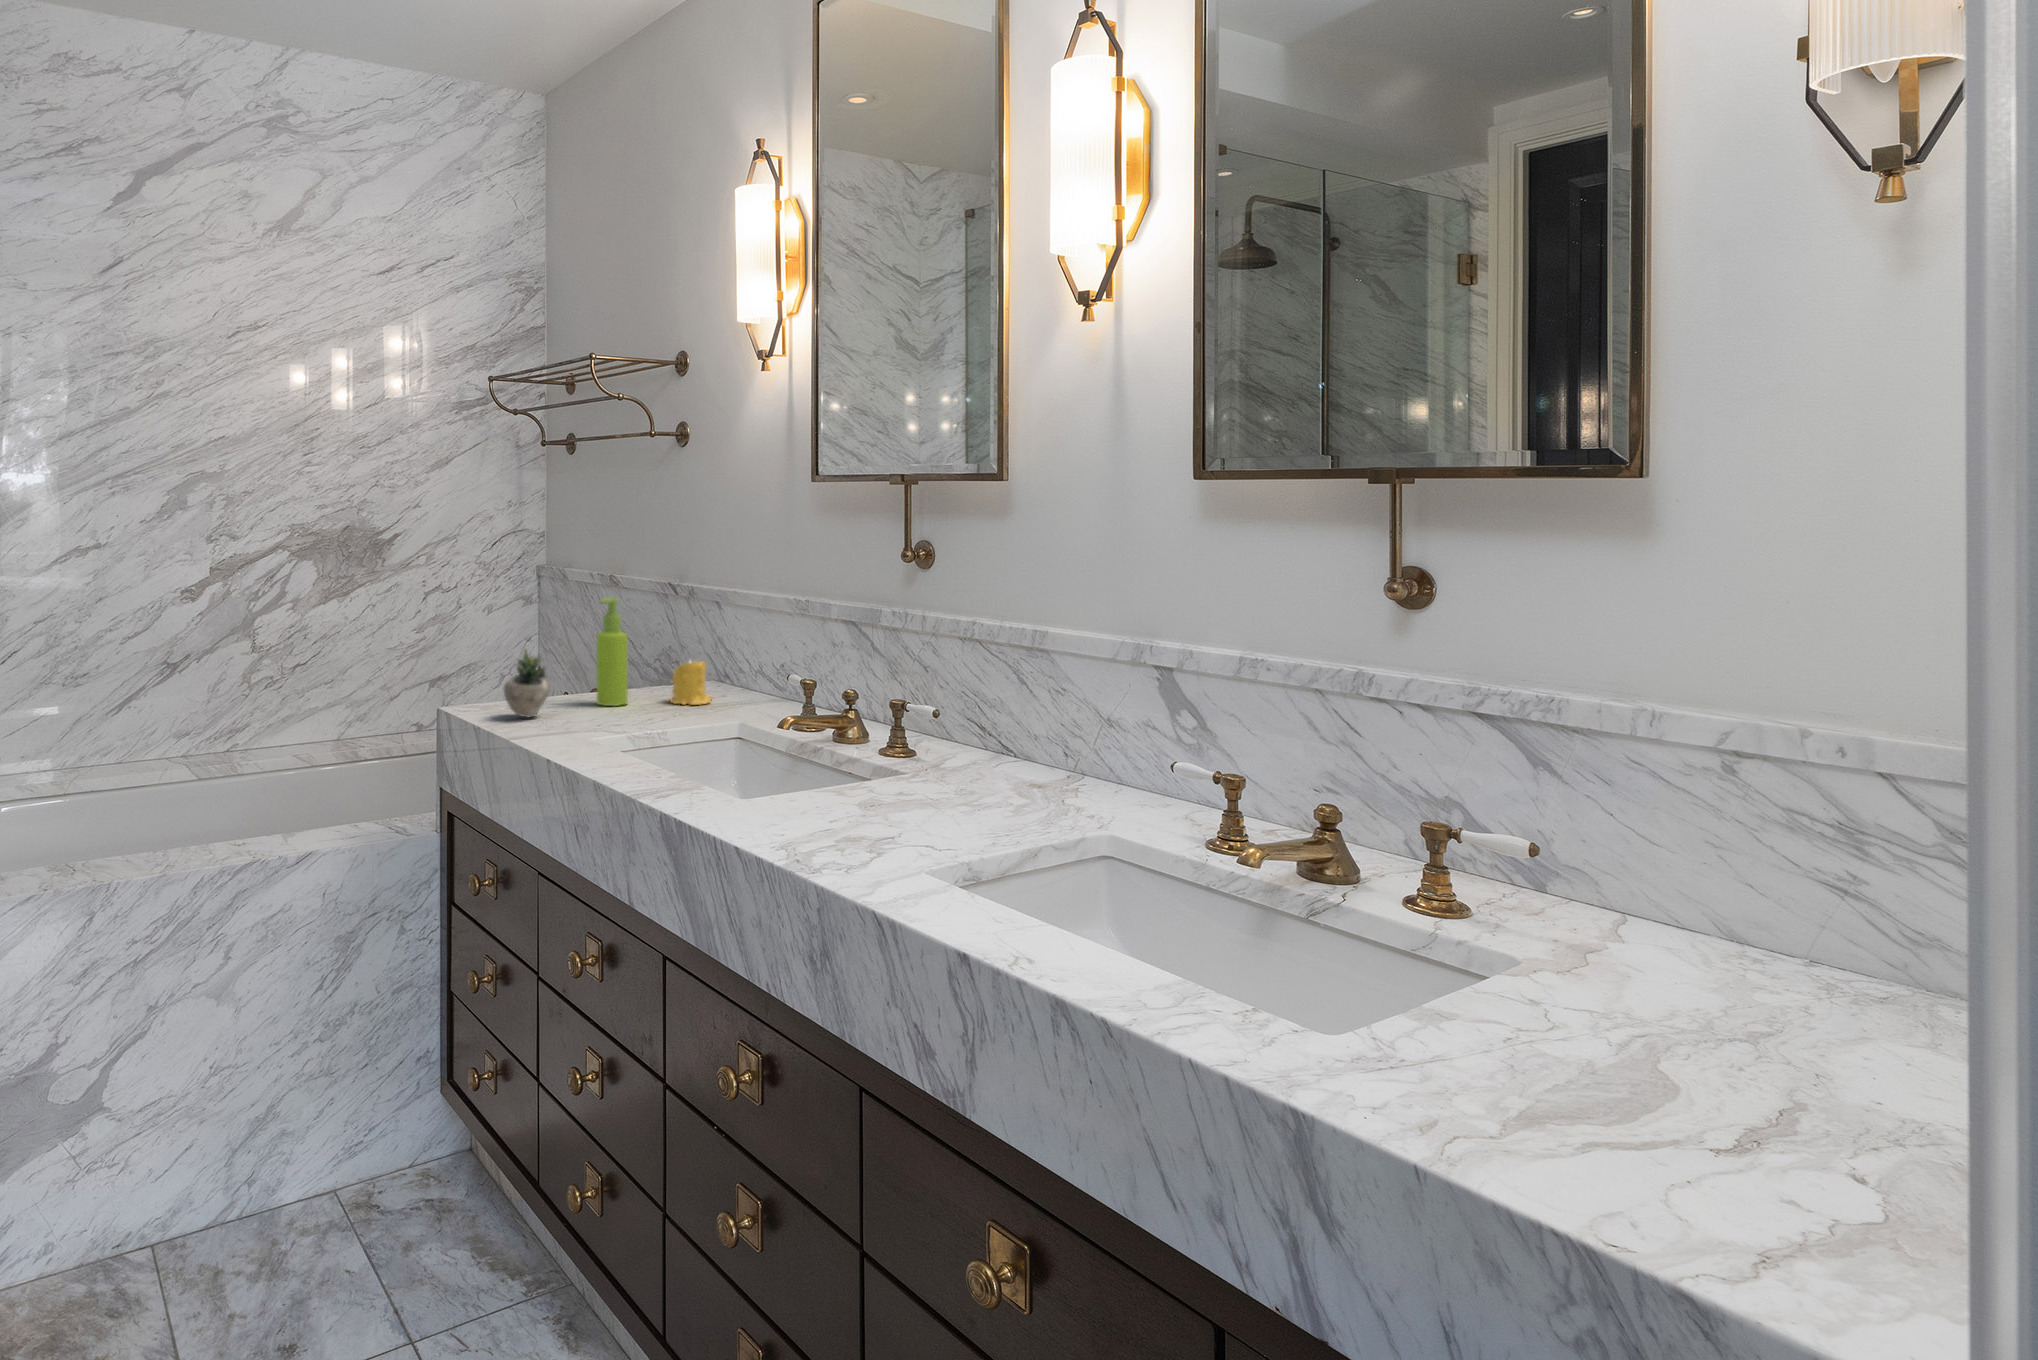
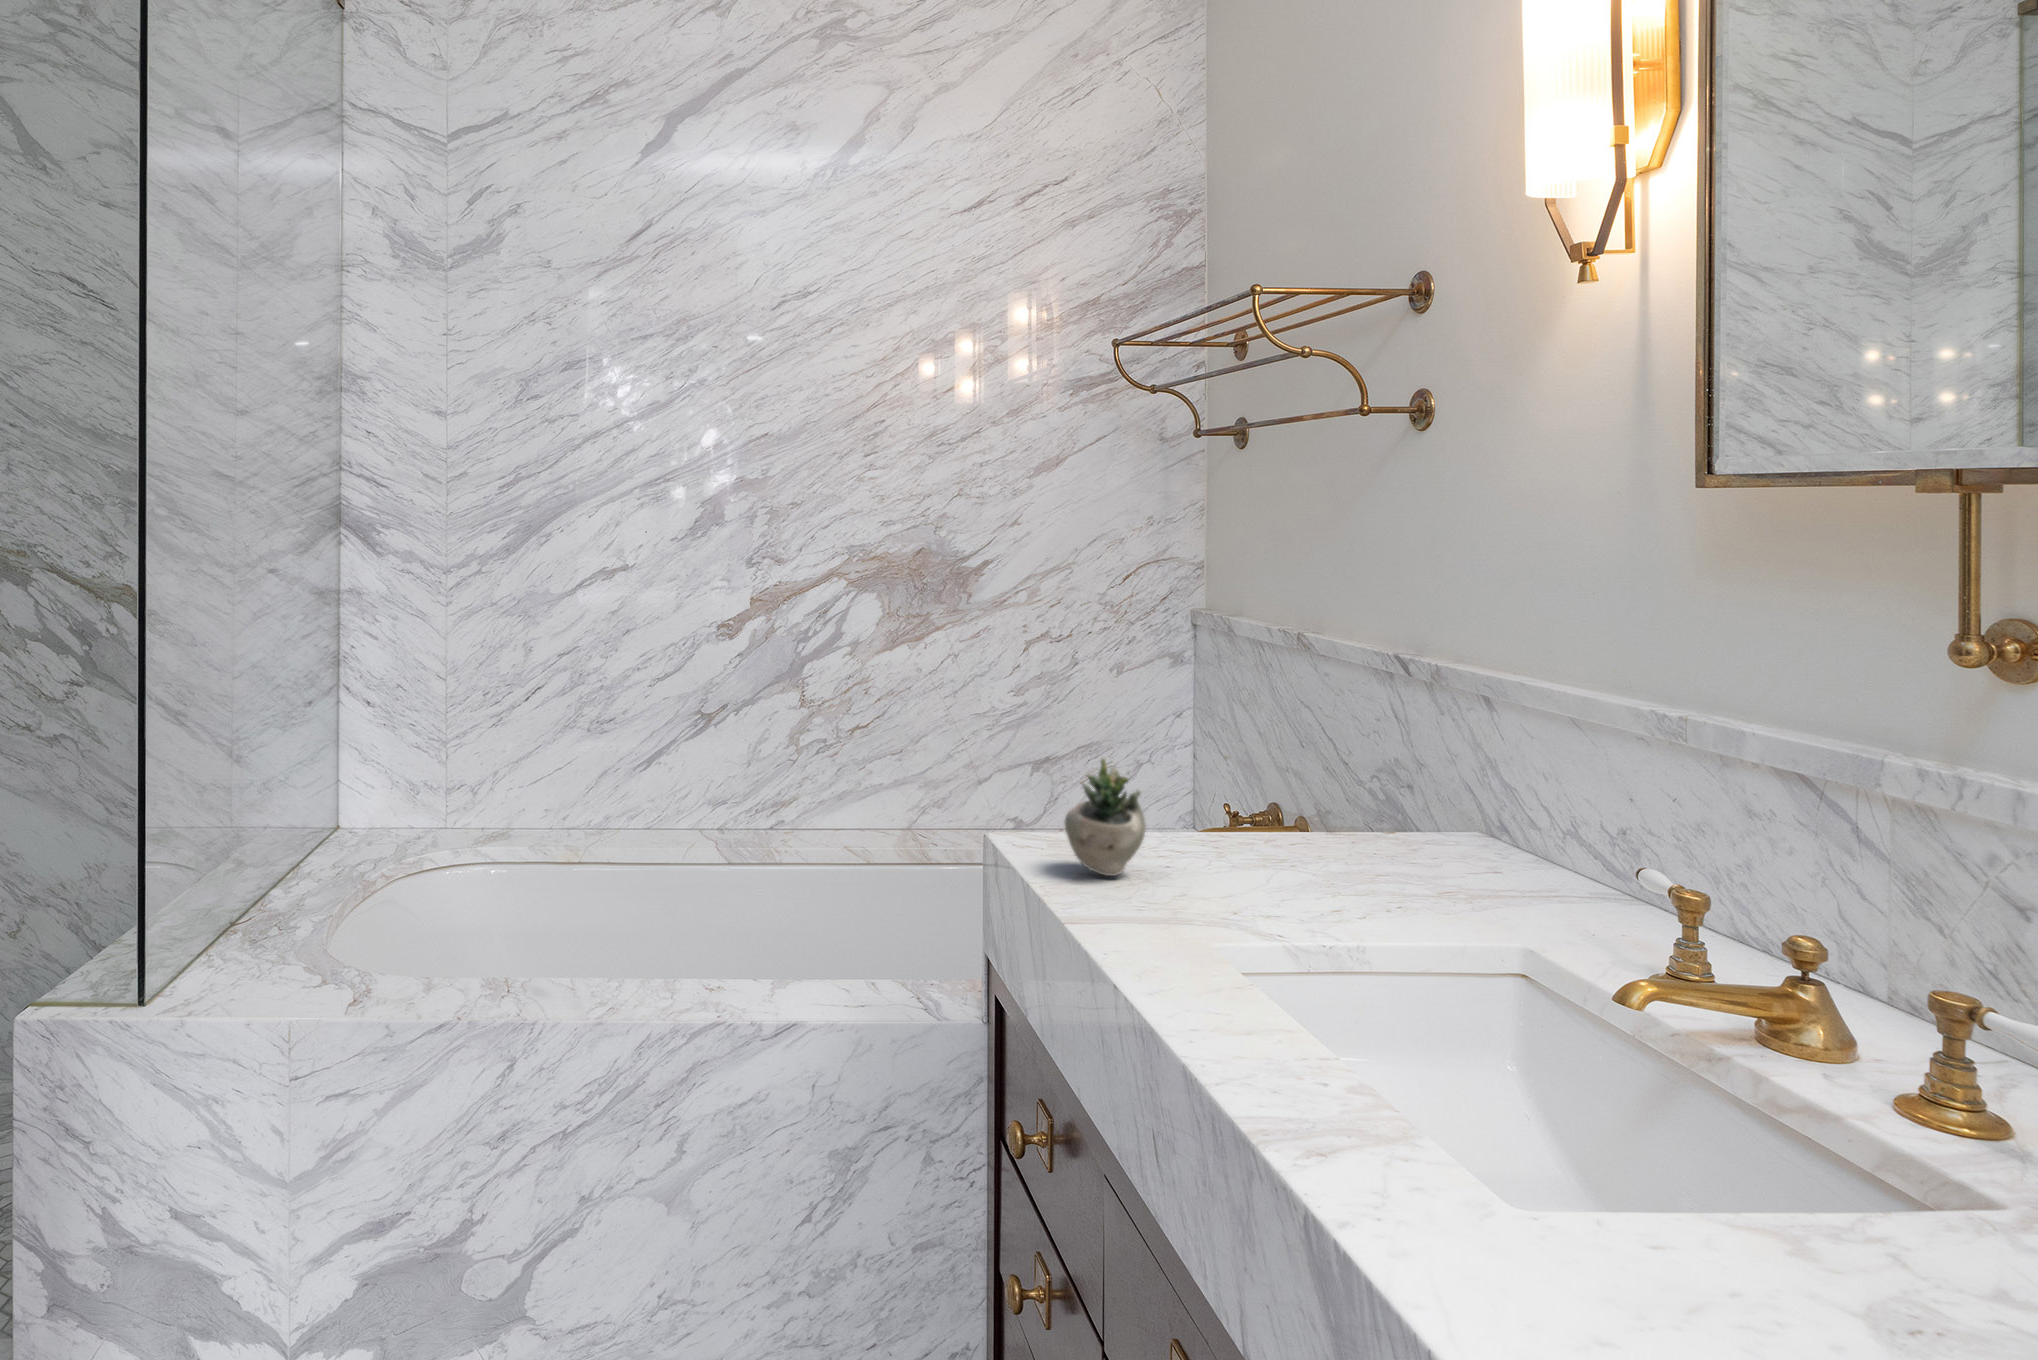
soap dispenser: present [597,597,628,706] -> none [1241,680,1299,870]
candle: present [669,661,712,705] -> none [1378,800,1472,890]

